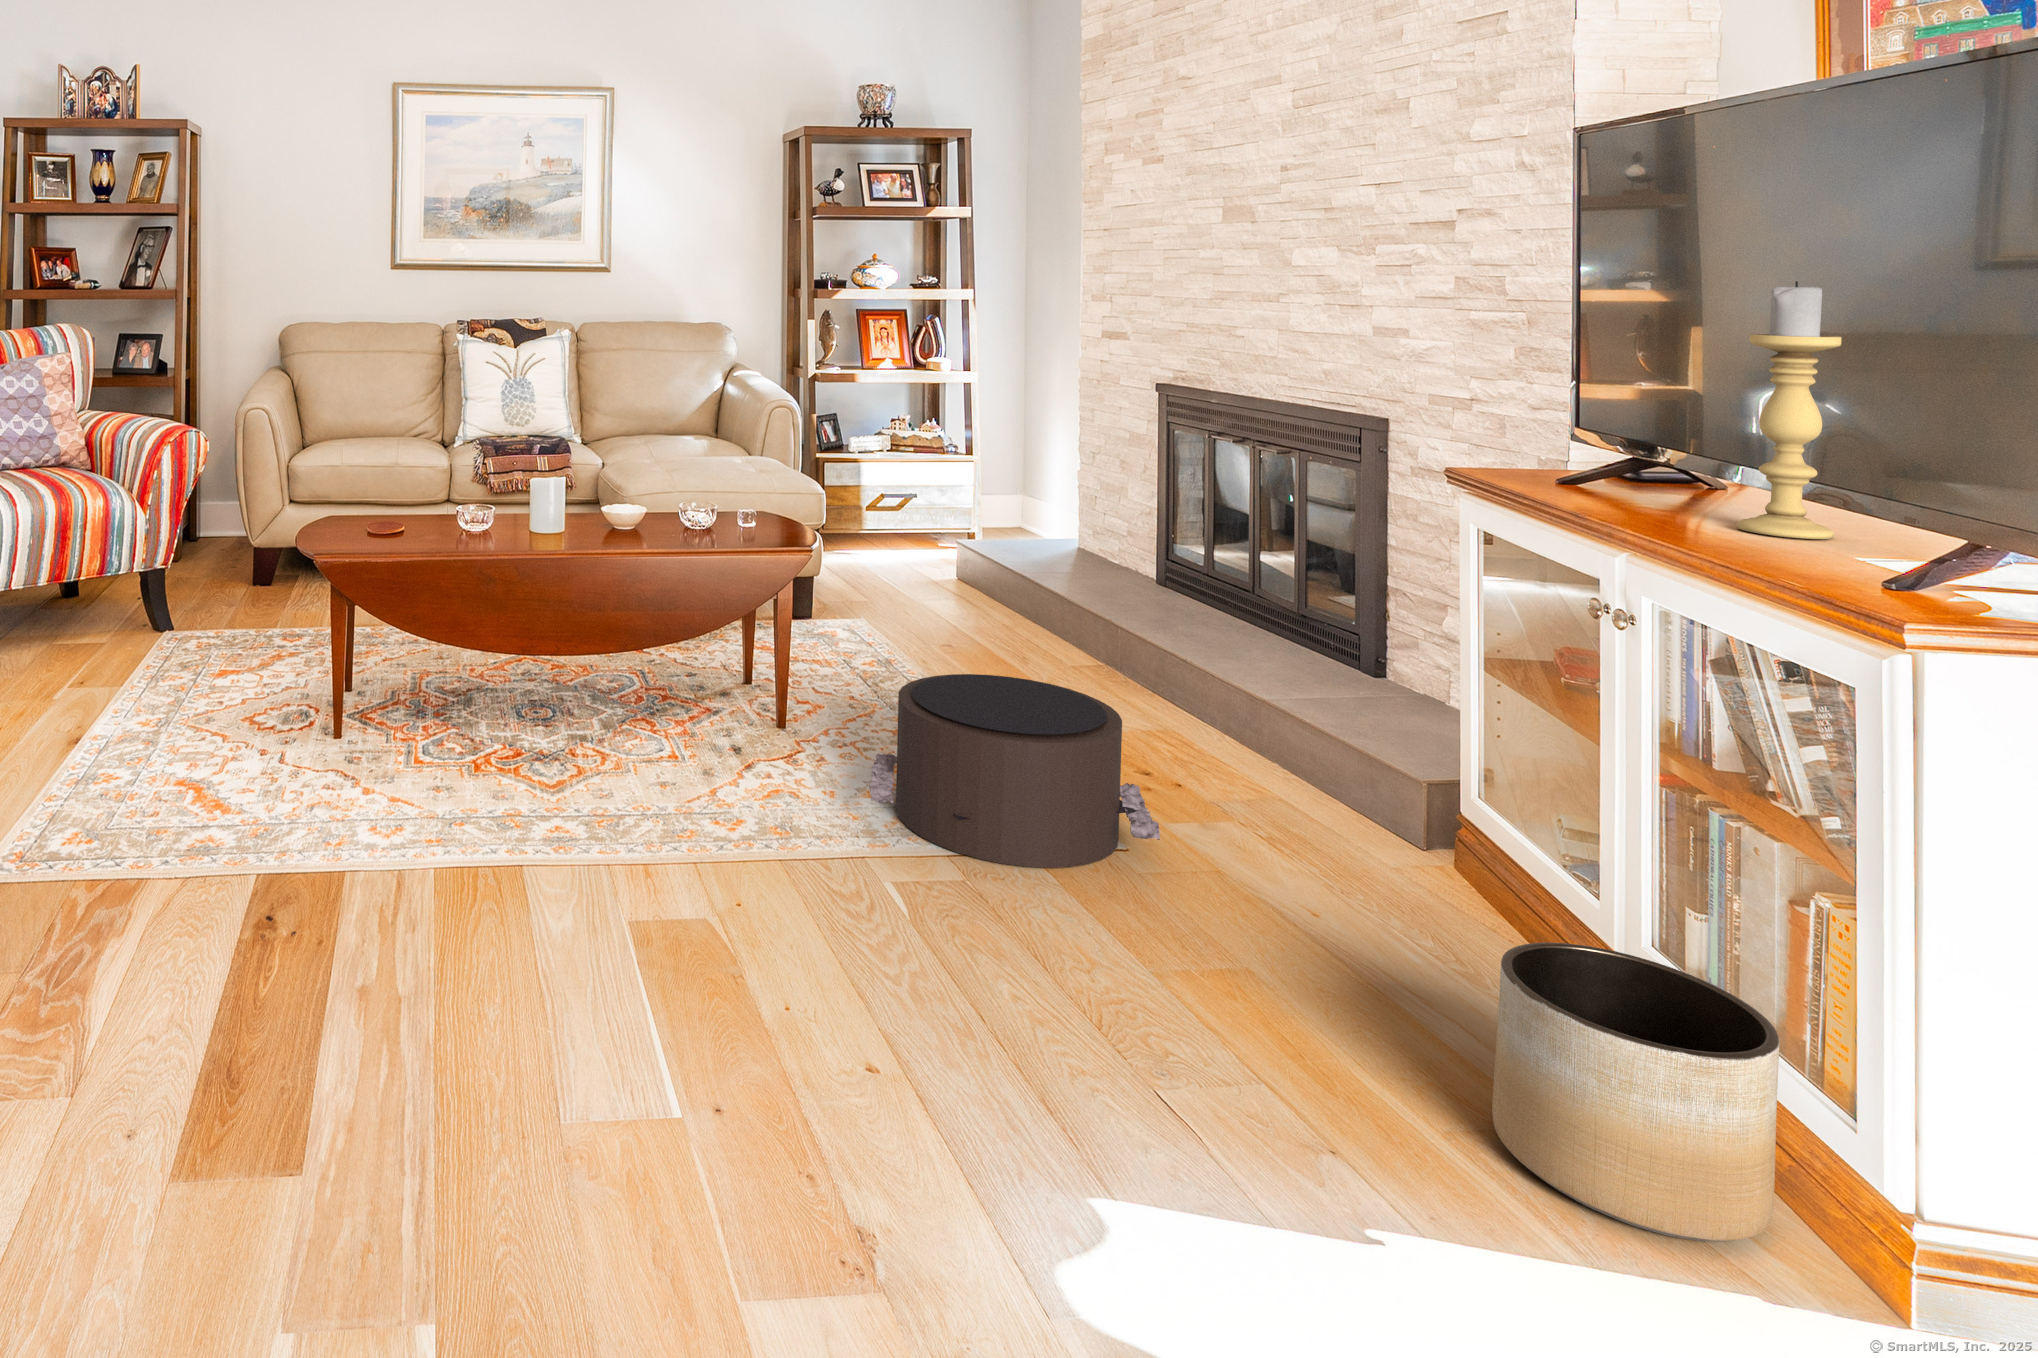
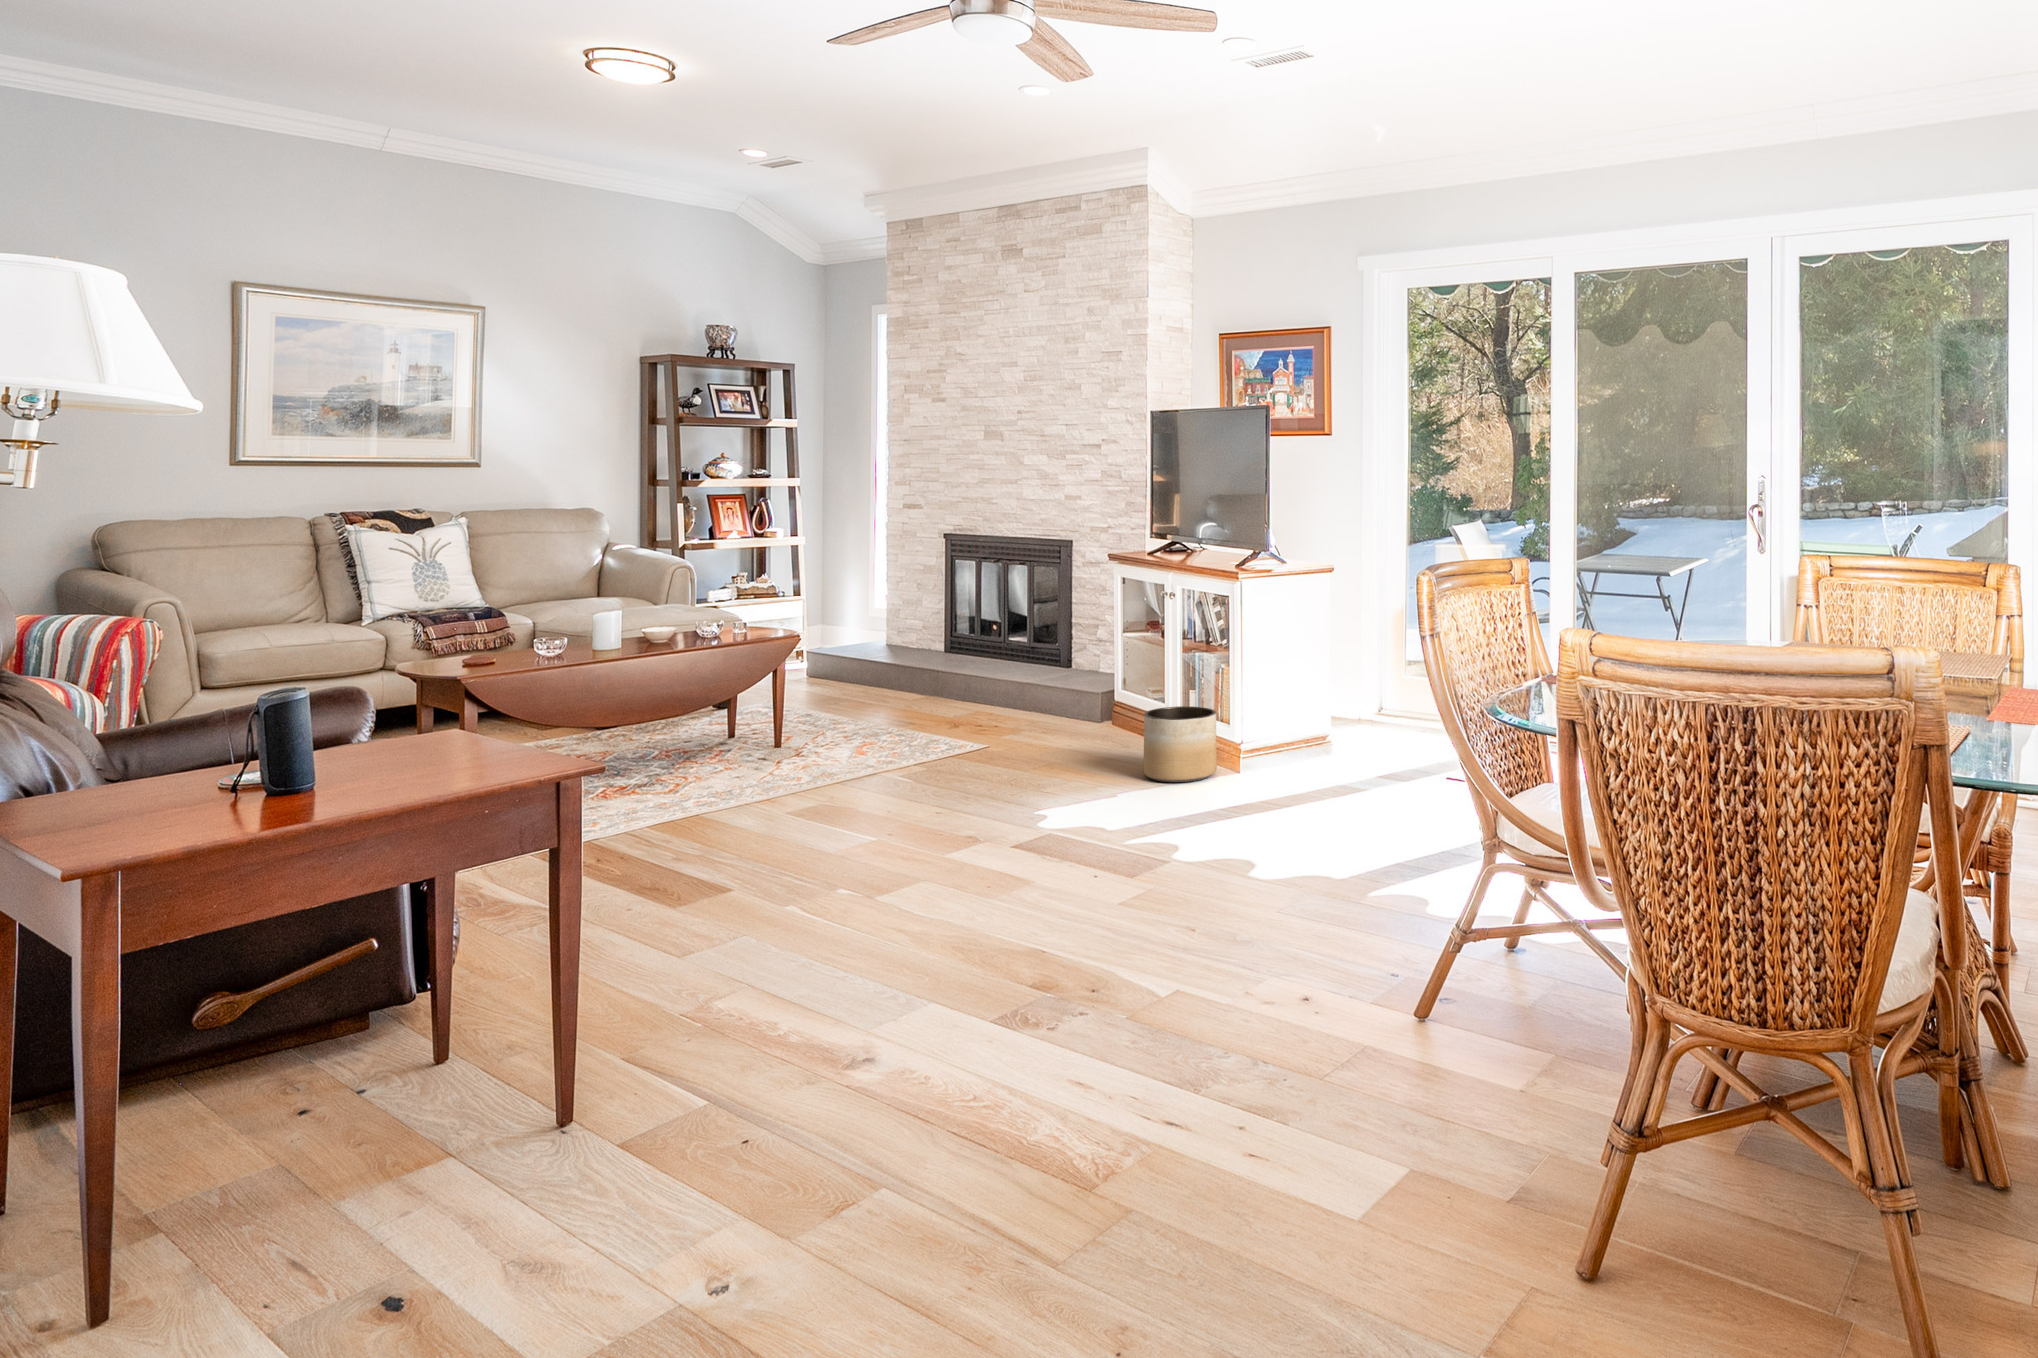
candle holder: present [1737,281,1842,539] -> none [1200,469,1224,560]
pouf: present [869,674,1160,868] -> none [854,684,1007,766]

